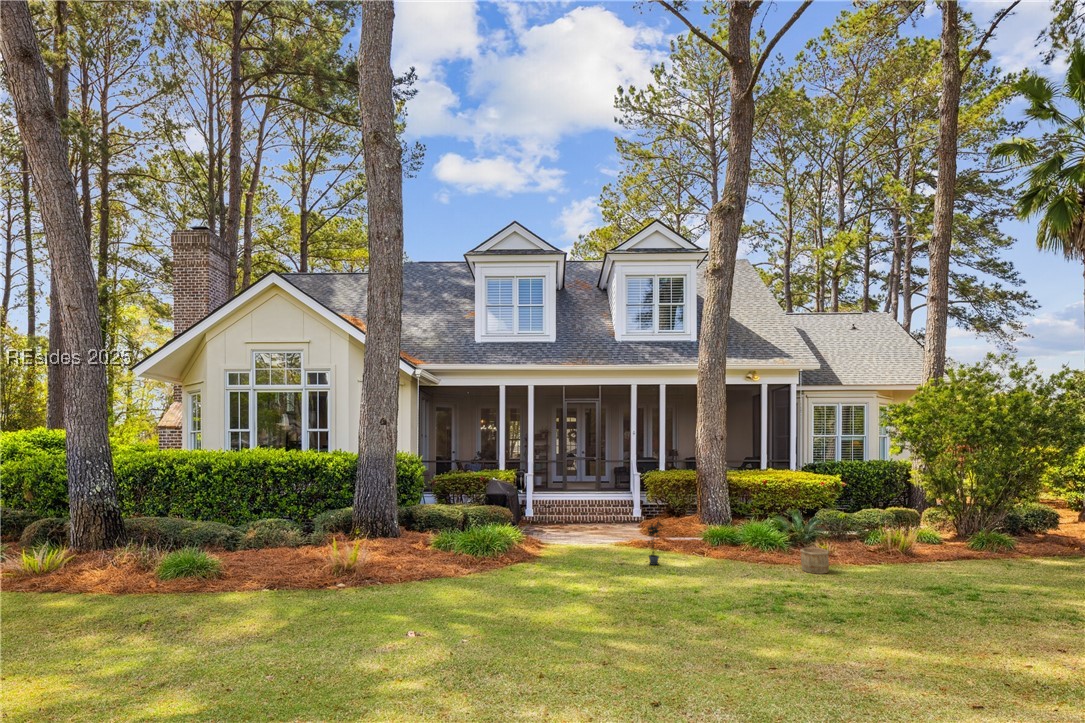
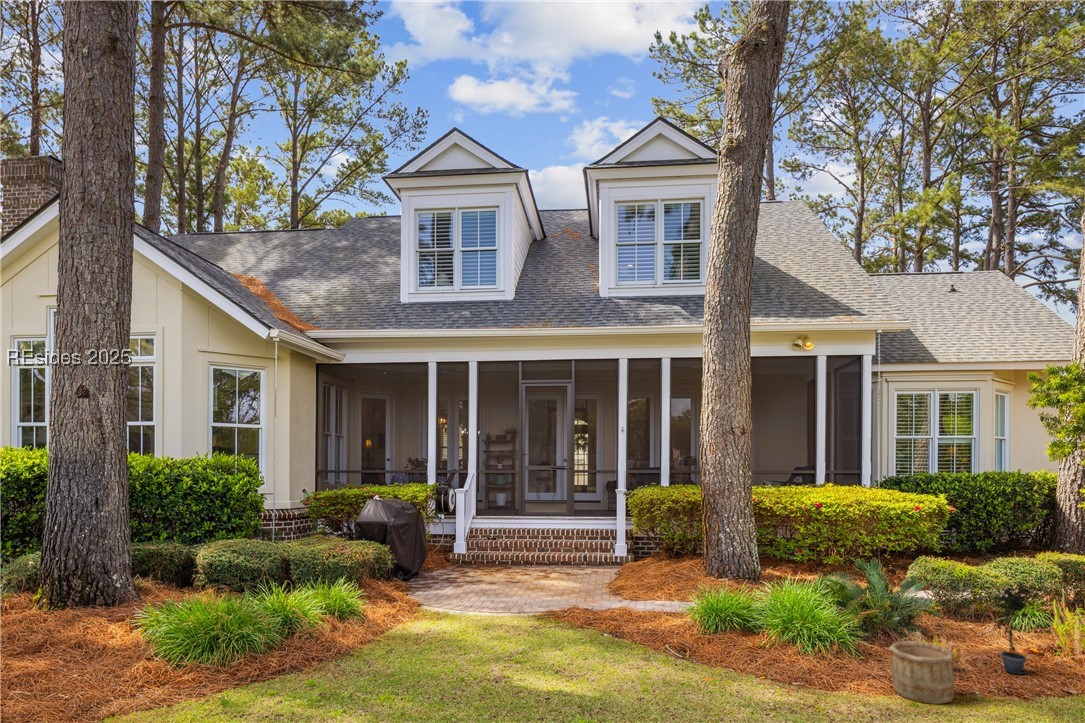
potted plant: present [648,521,663,565] -> present [993,581,1033,674]

